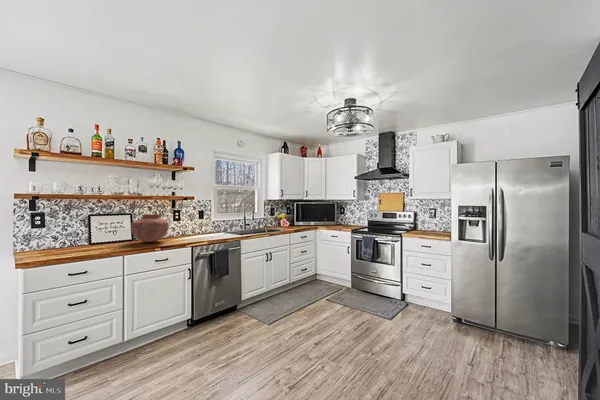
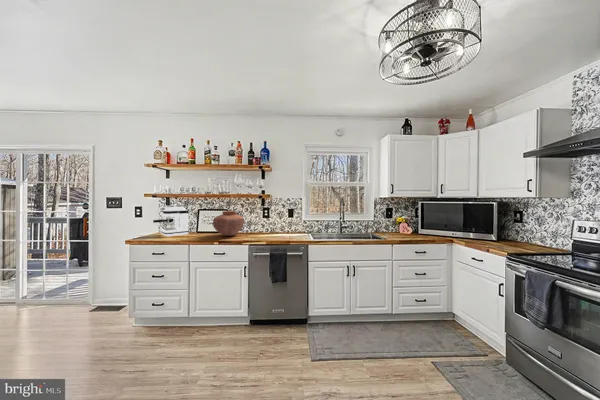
coffee maker: none [39,211,92,252] -> present [153,207,188,237]

